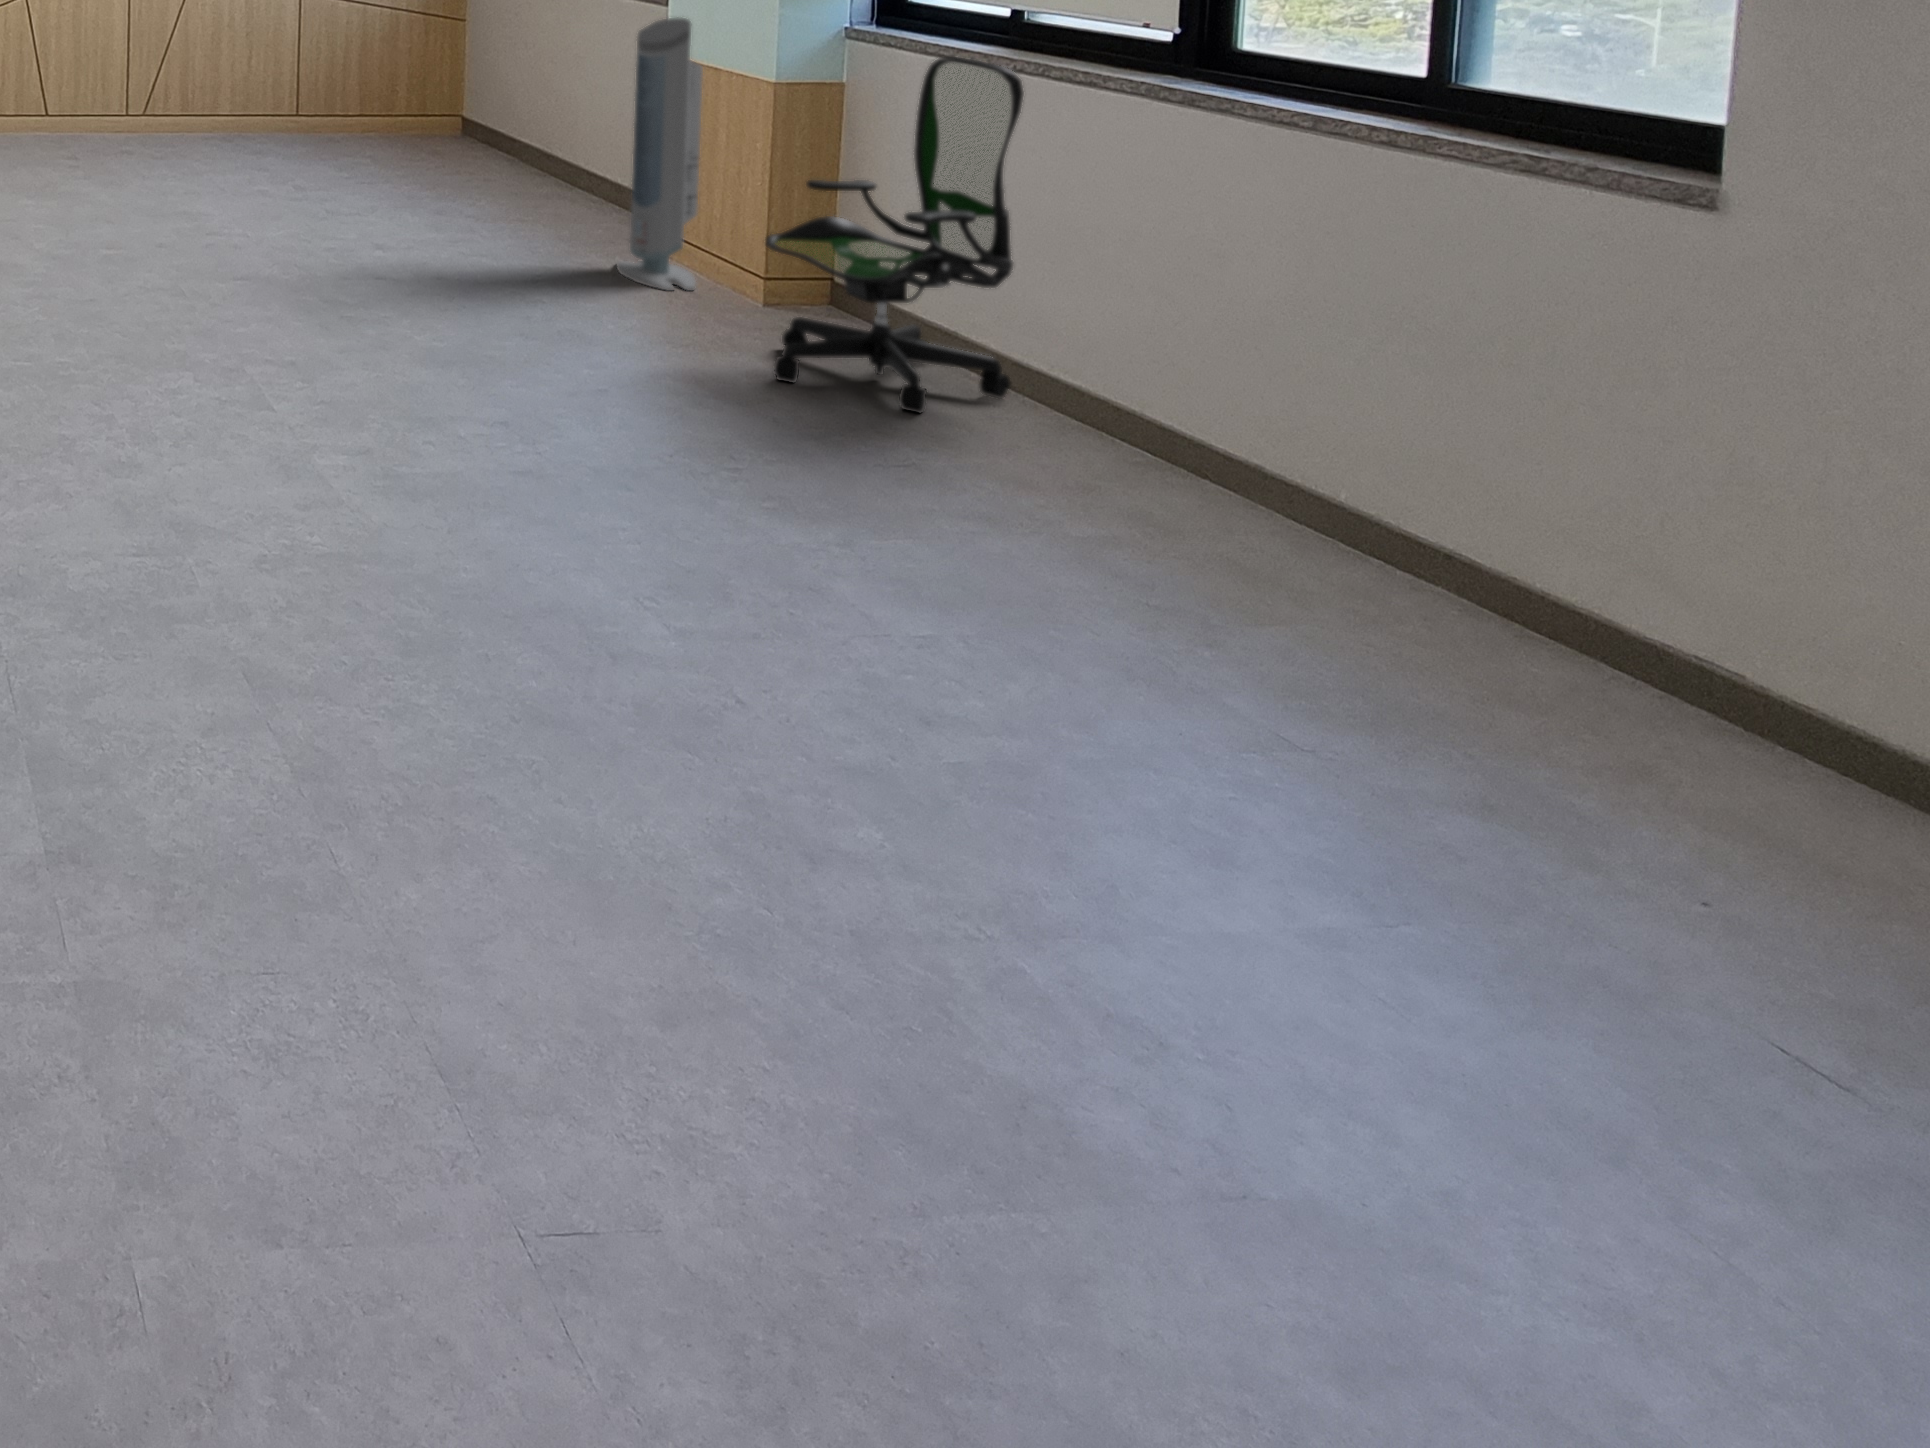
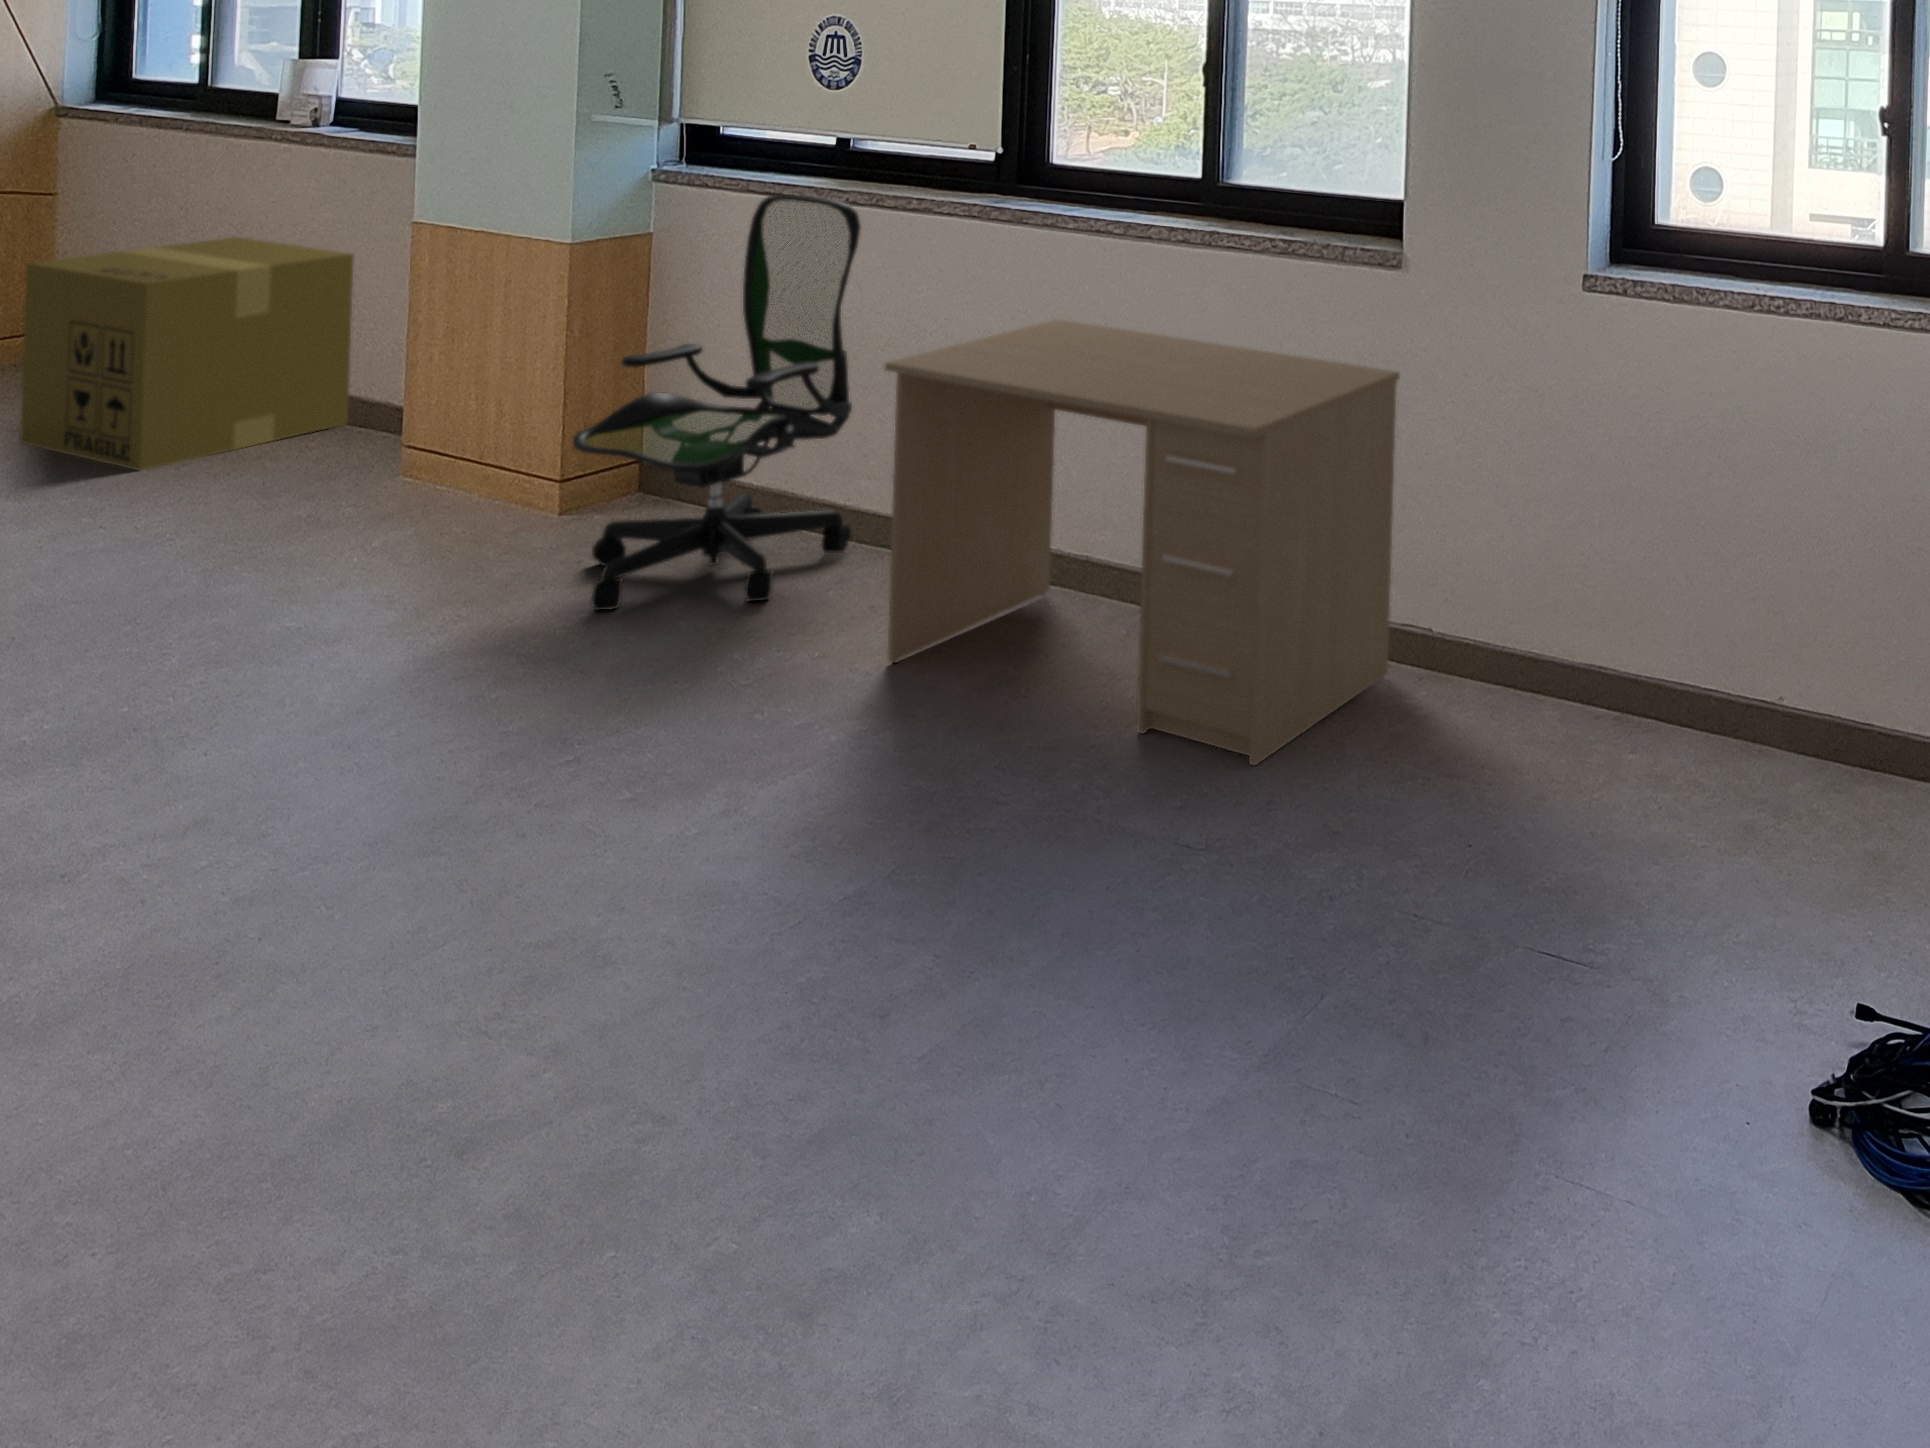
air purifier: present [617,17,703,291] -> none [344,174,470,525]
cardboard box: none [439,62,632,216] -> present [20,237,354,471]
desk: none [1017,209,1693,709] -> present [885,319,1400,765]

